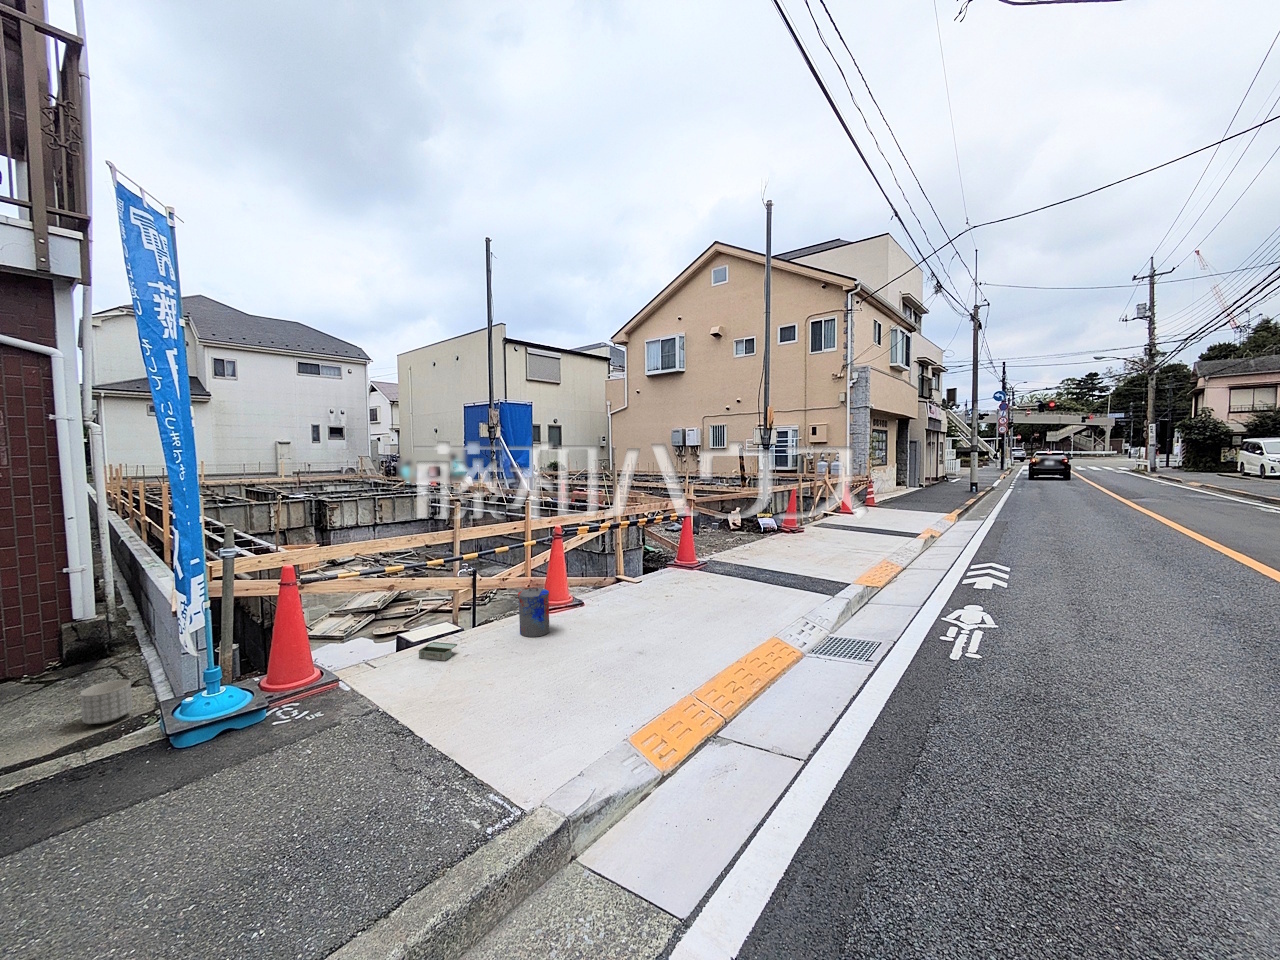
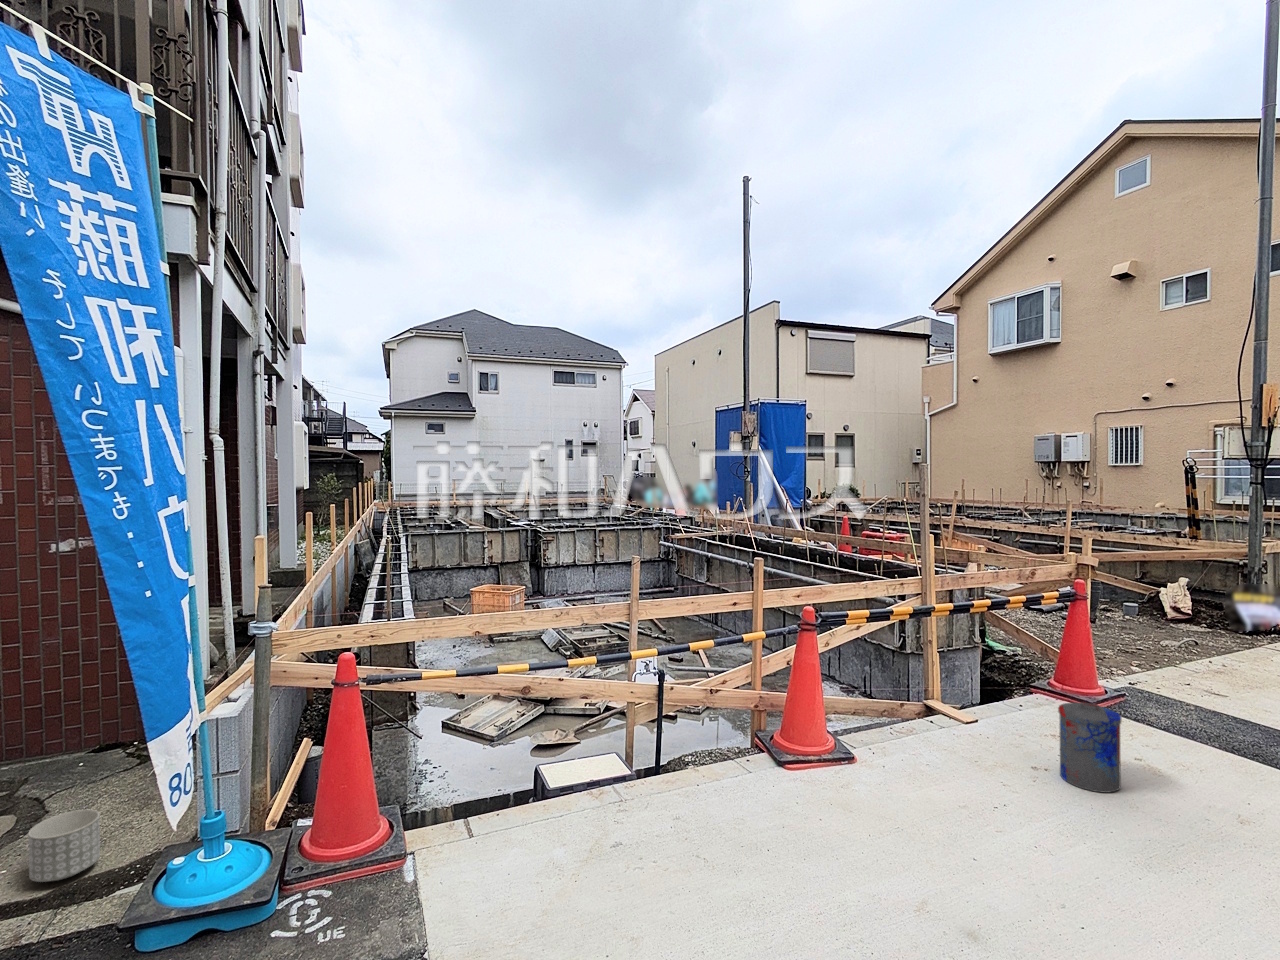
trash can: present [518,588,550,637] -> present [1058,702,1121,792]
toolbox: present [419,642,457,661] -> none [495,833,564,890]

